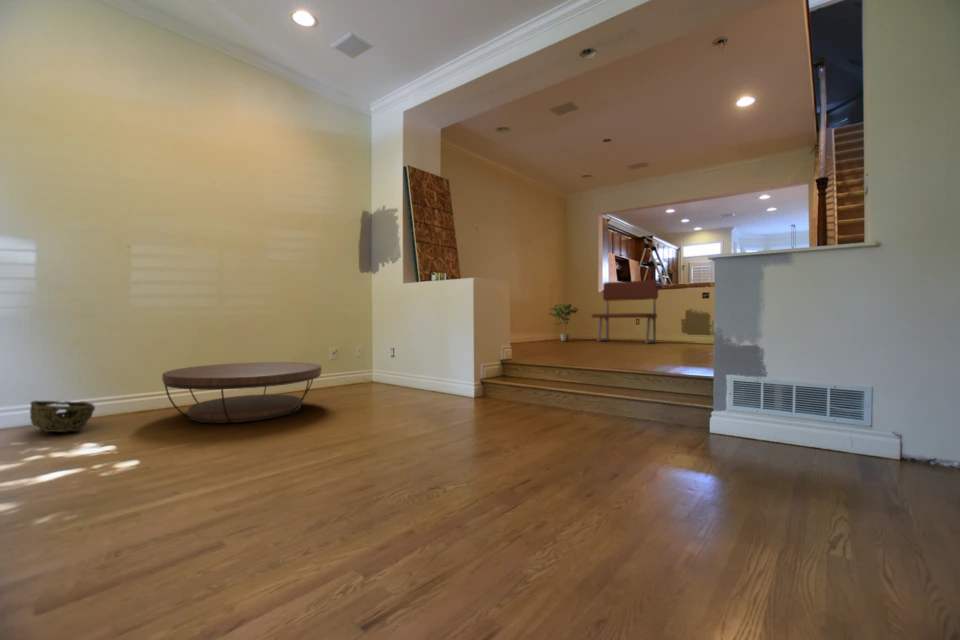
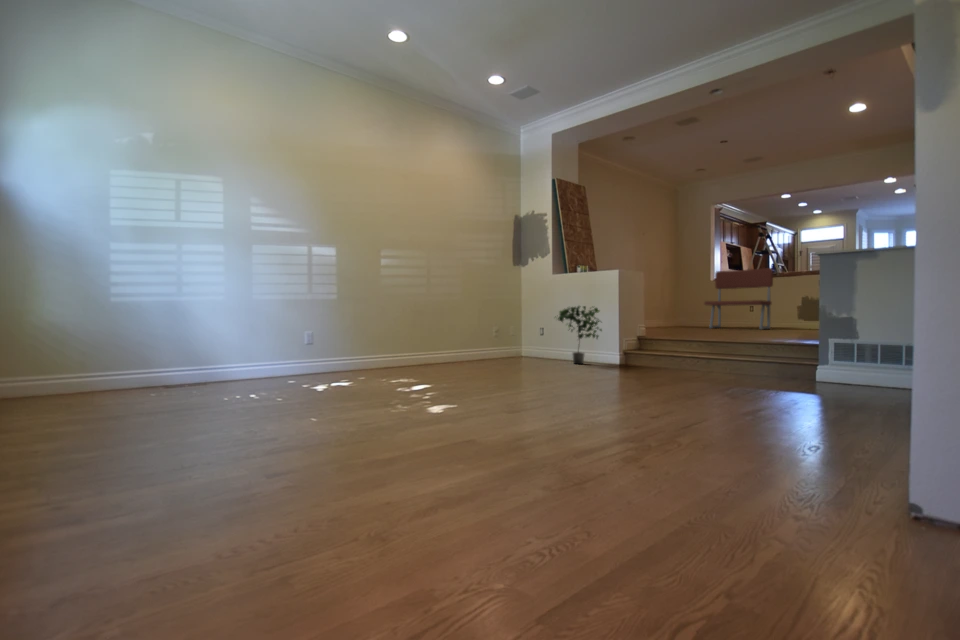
potted plant: present [549,304,578,342] -> present [558,306,602,364]
coffee table: present [162,362,321,423] -> none [412,334,510,371]
woven basket: present [30,401,95,432] -> none [343,353,382,373]

